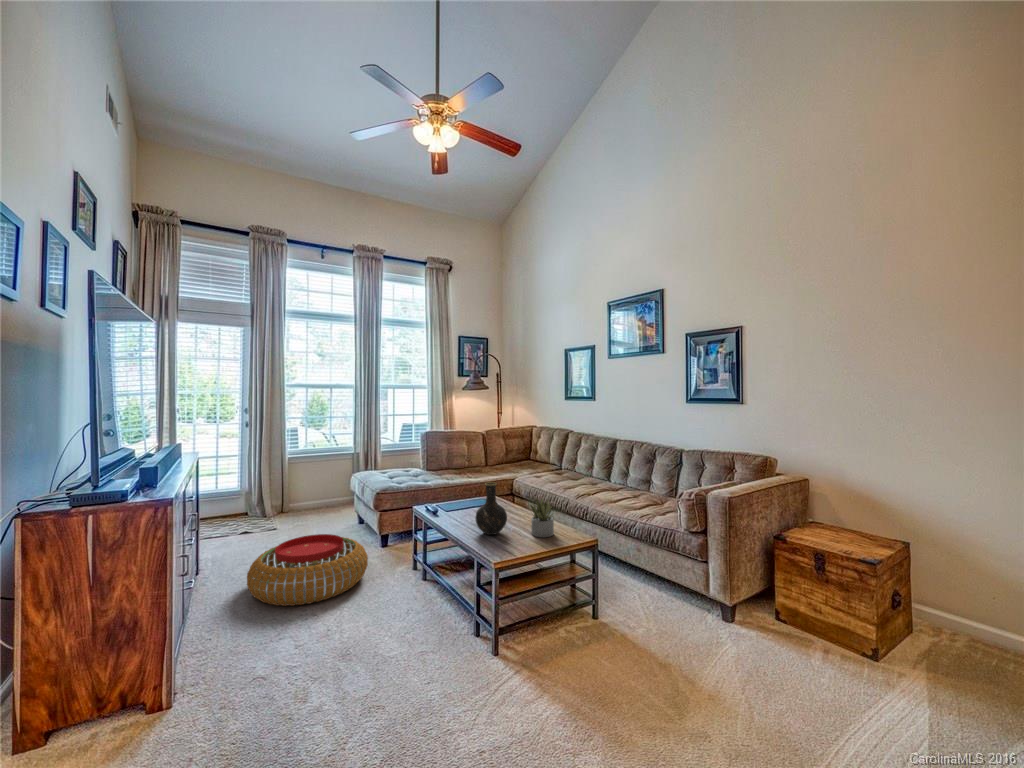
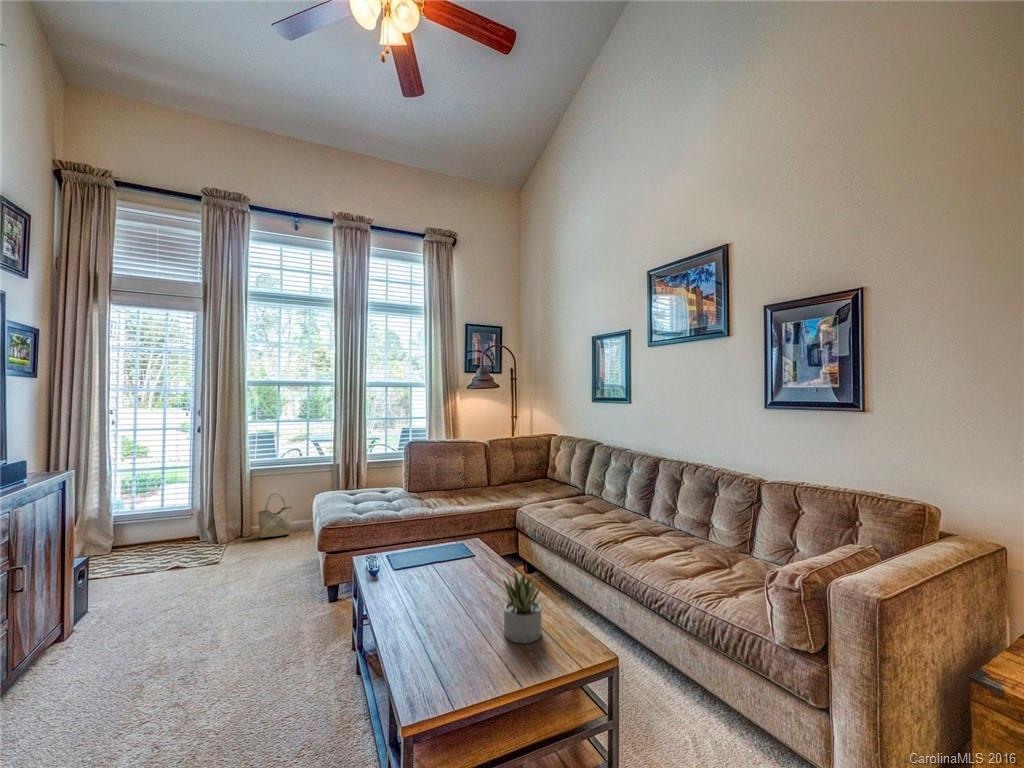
woven basket: none [297,476,323,512] -> present [258,494,292,538]
vase: present [476,482,507,535] -> none [411,541,464,632]
pouf: present [247,534,368,606] -> none [88,592,286,718]

